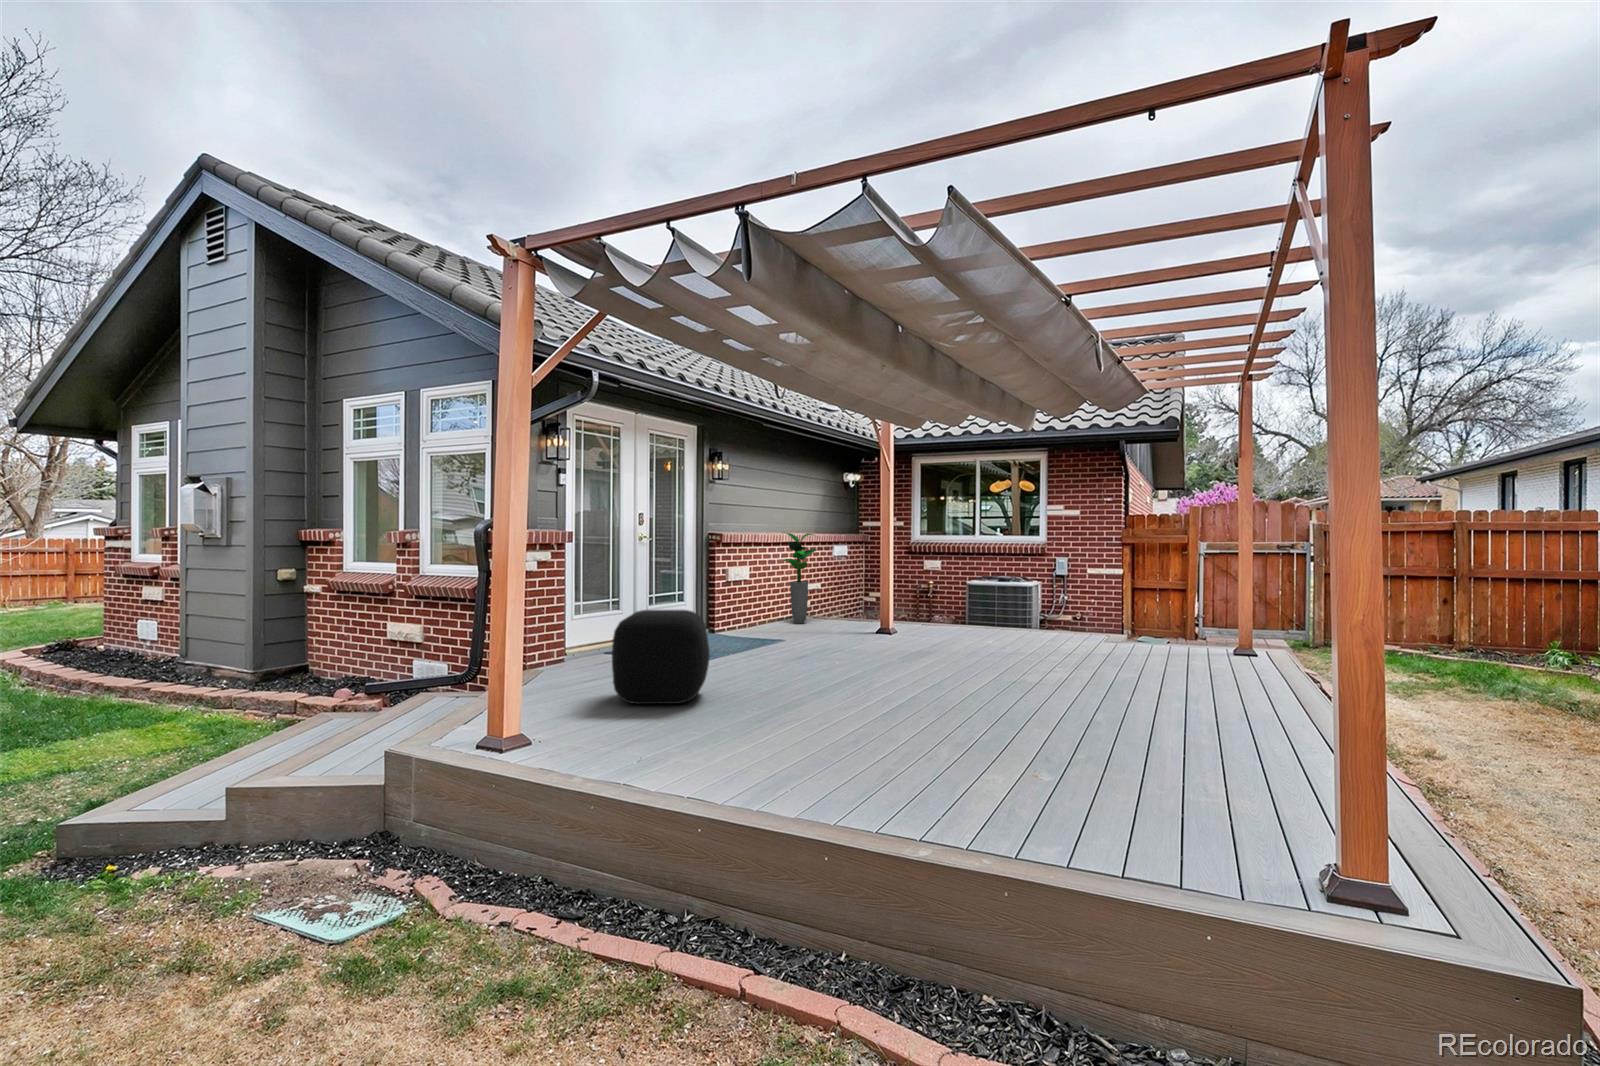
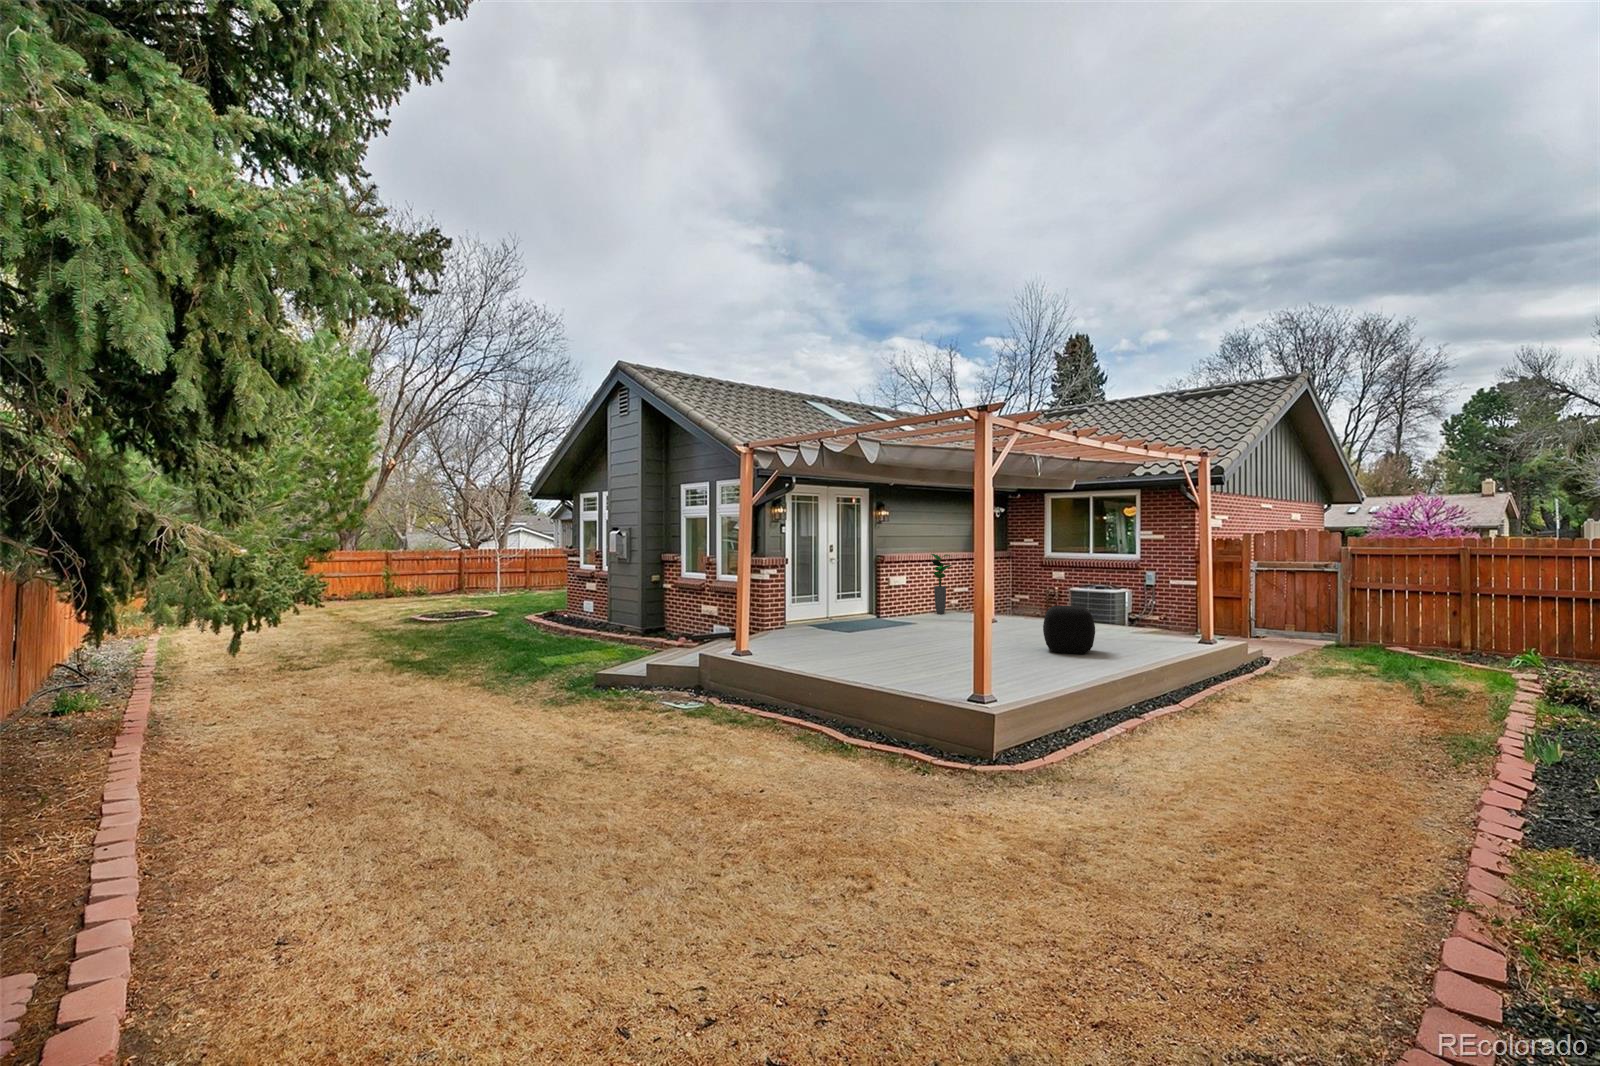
ottoman: present [612,610,710,704] -> present [1043,606,1095,654]

